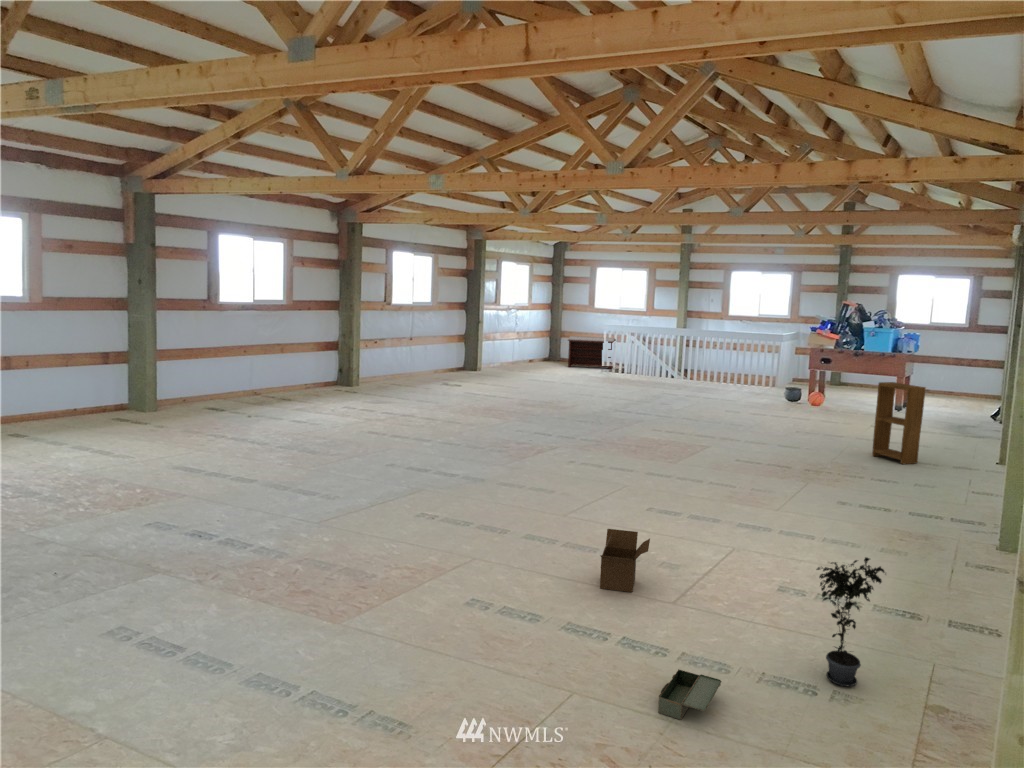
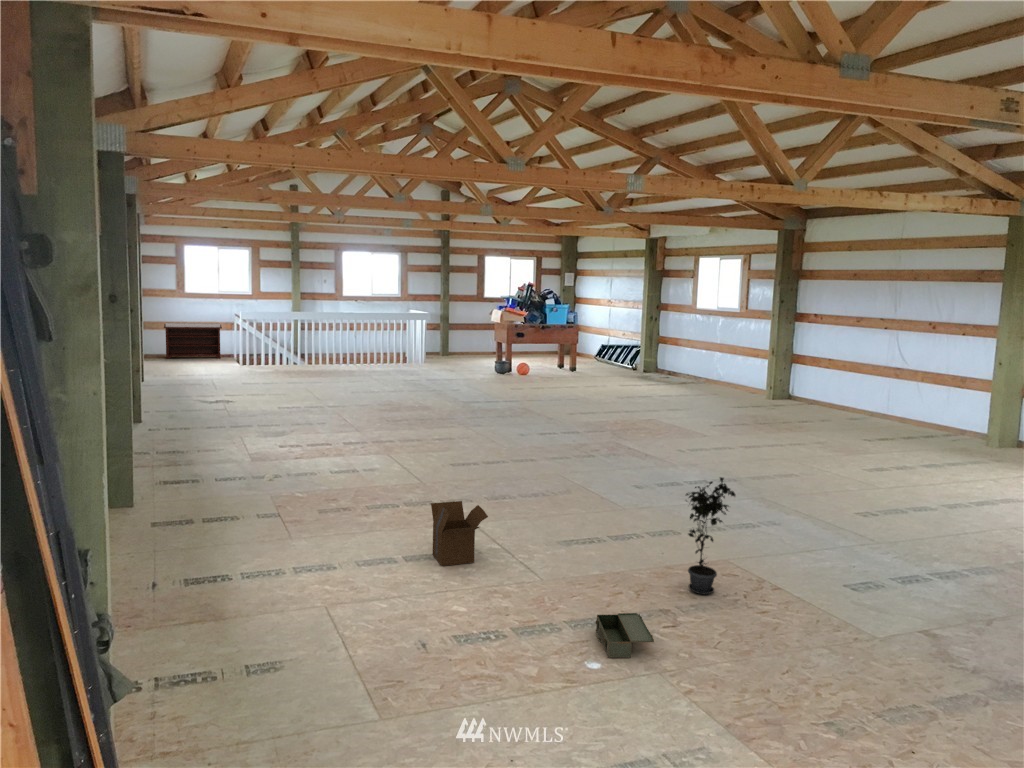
shelving unit: present [872,382,925,464] -> none [538,347,578,419]

